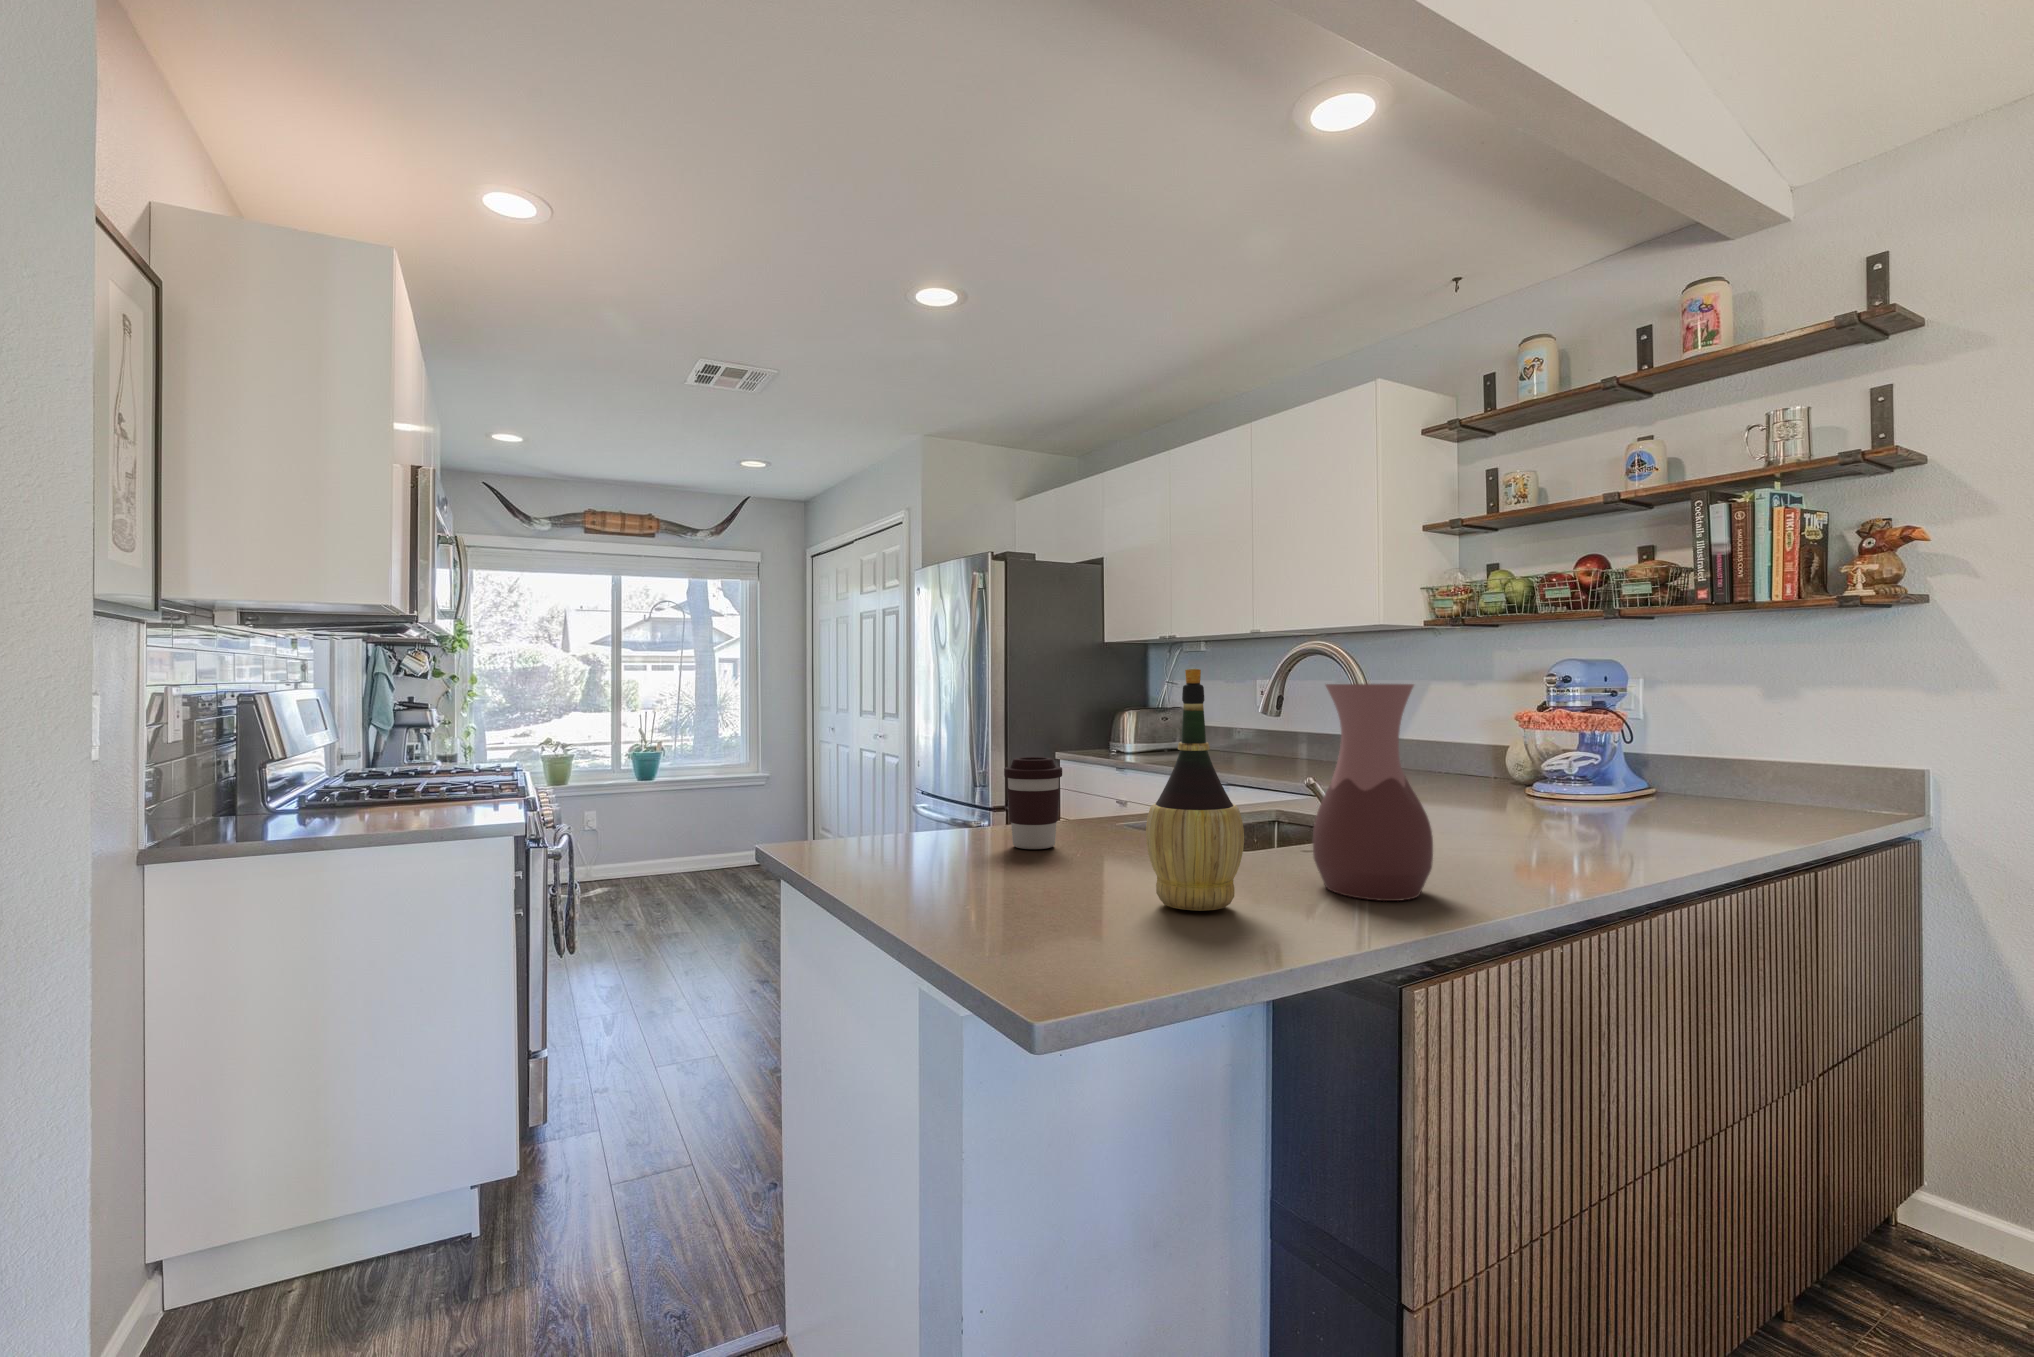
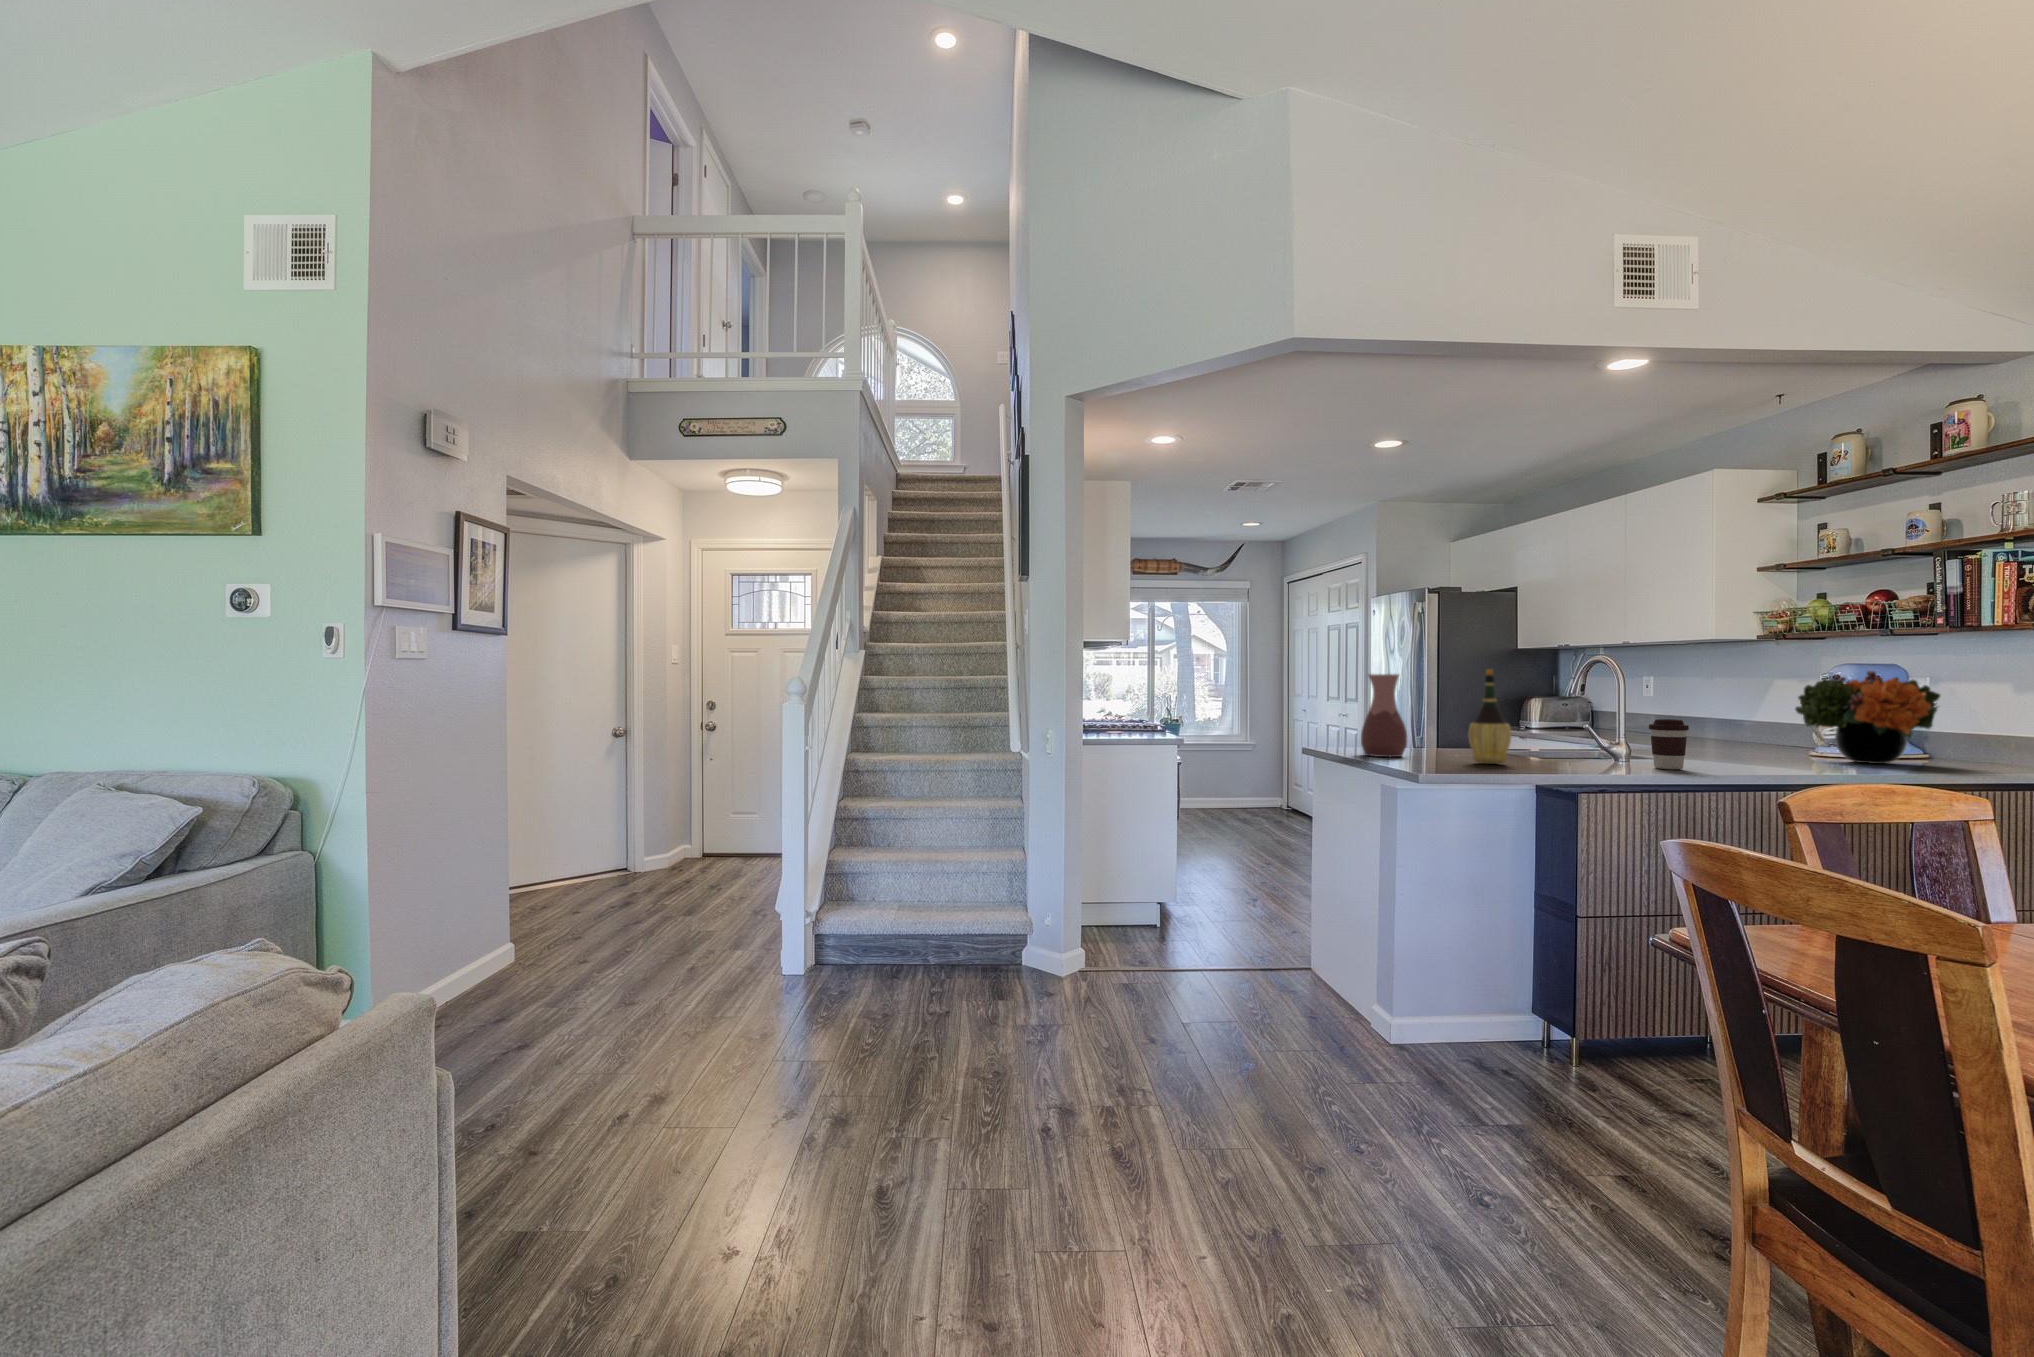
flower arrangement: none [1550,669,1756,817] -> present [1795,671,1940,764]
vase: present [1313,684,1433,901] -> present [1361,674,1407,757]
coffee cup: present [1004,757,1062,849] -> present [1649,719,1689,769]

